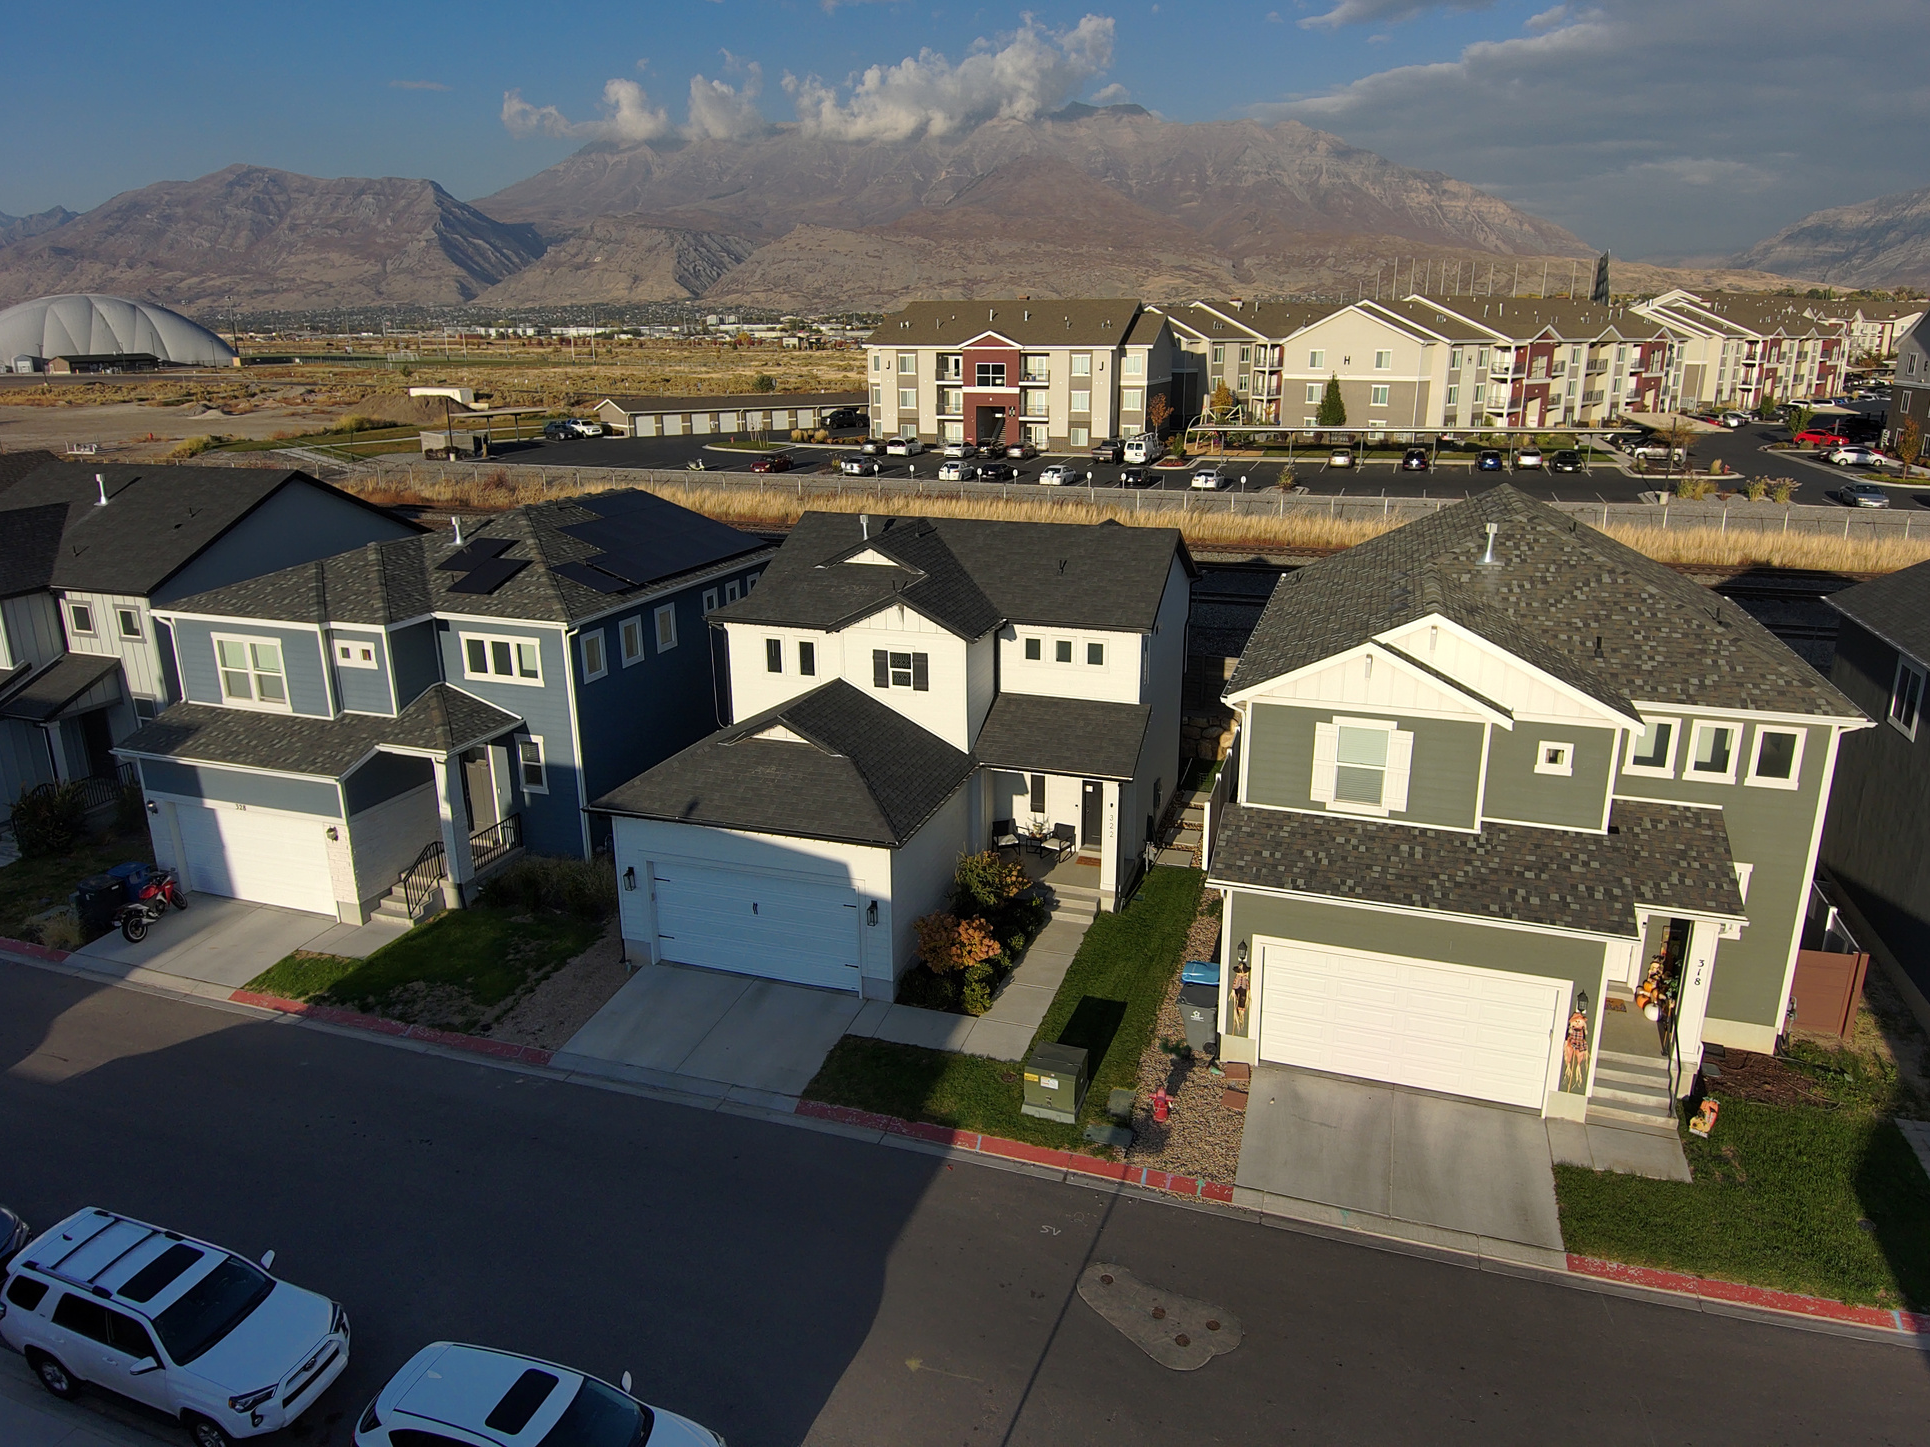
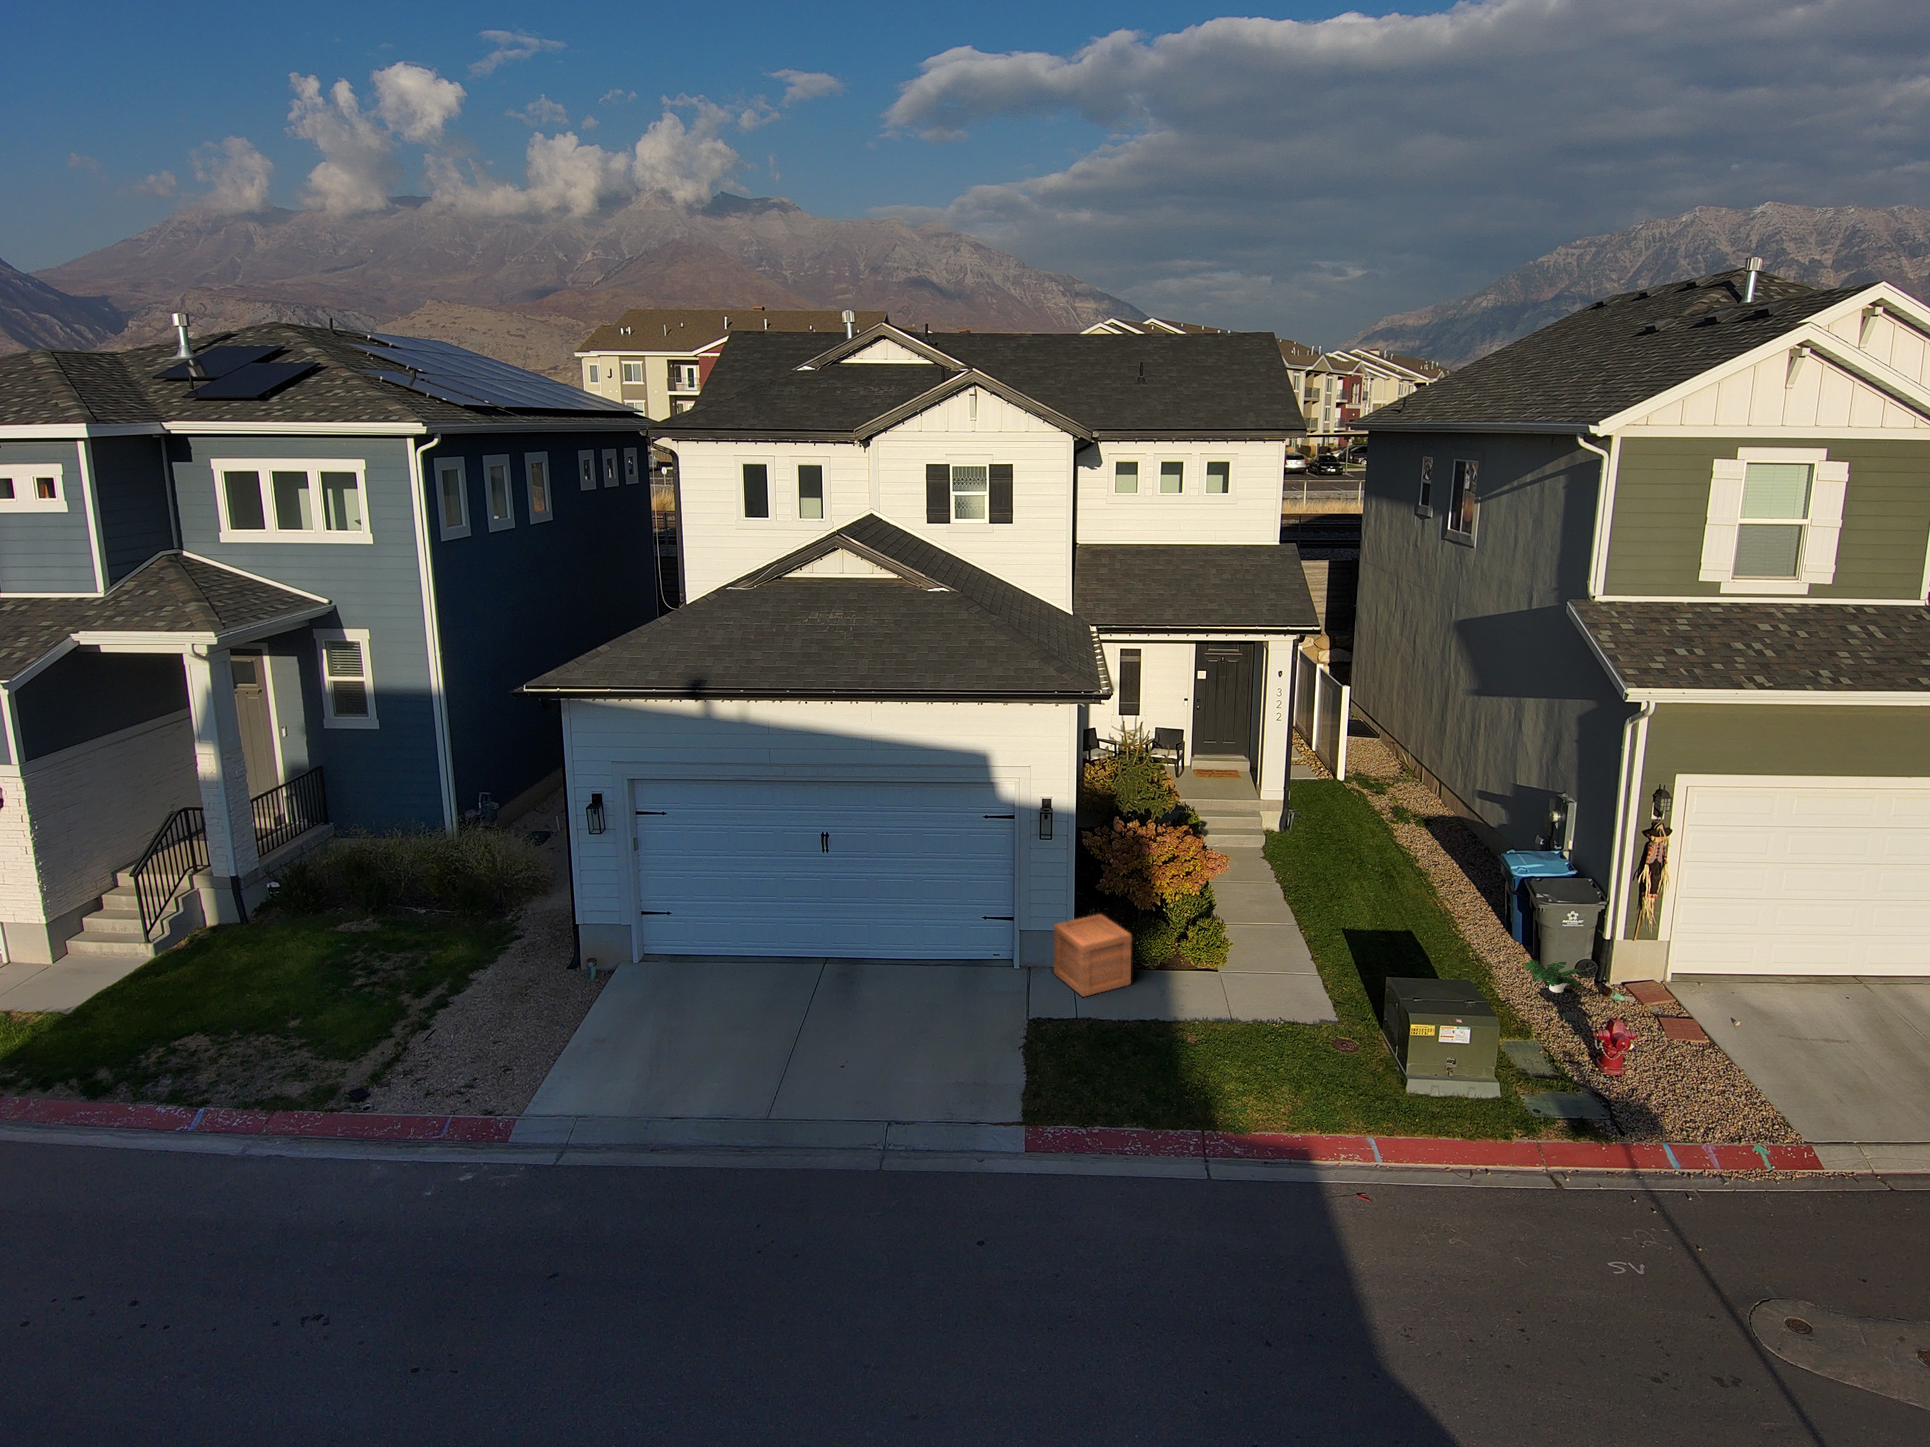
wooden crate: none [879,971,919,1022] -> present [1054,914,1132,997]

